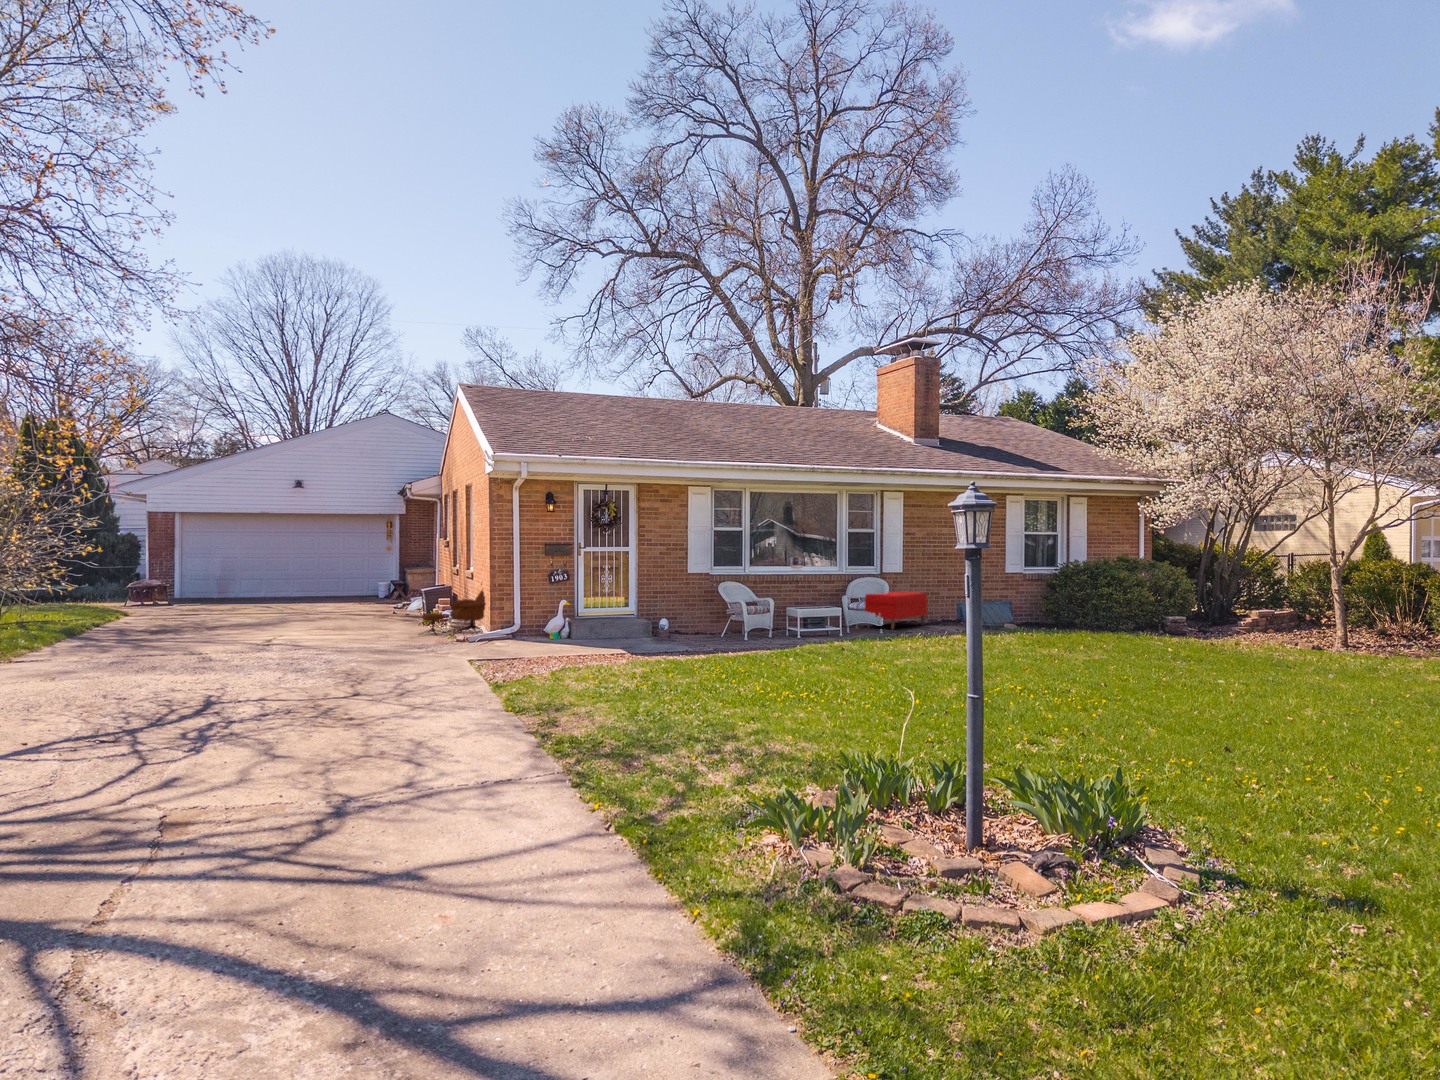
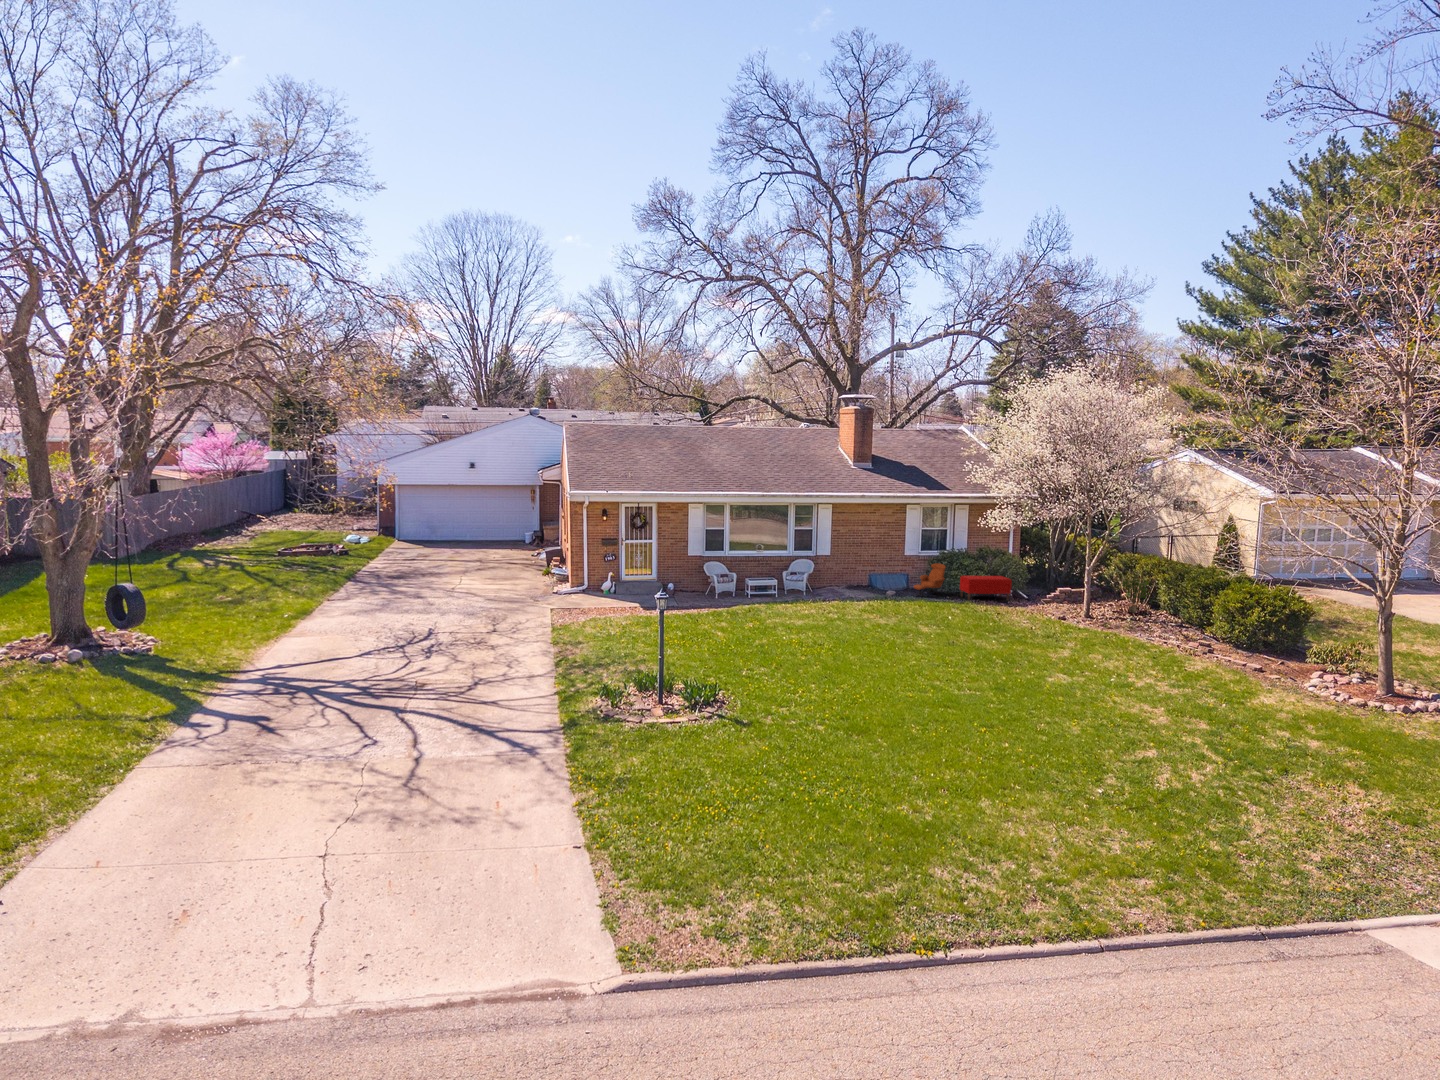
lounge chair: present [422,584,486,633] -> present [914,564,945,595]
bench: present [864,591,928,630] -> present [960,576,1012,600]

